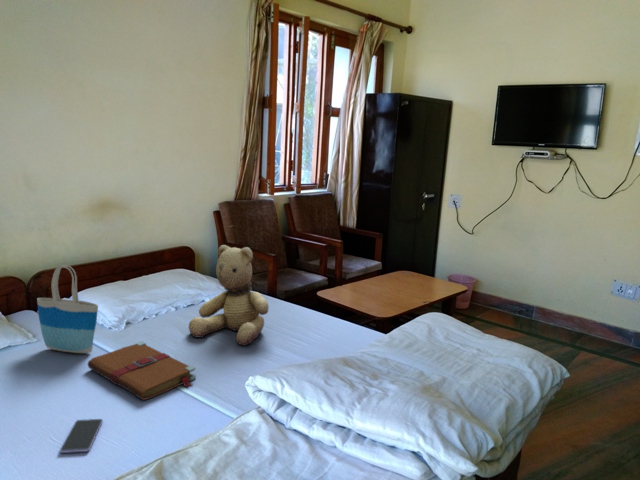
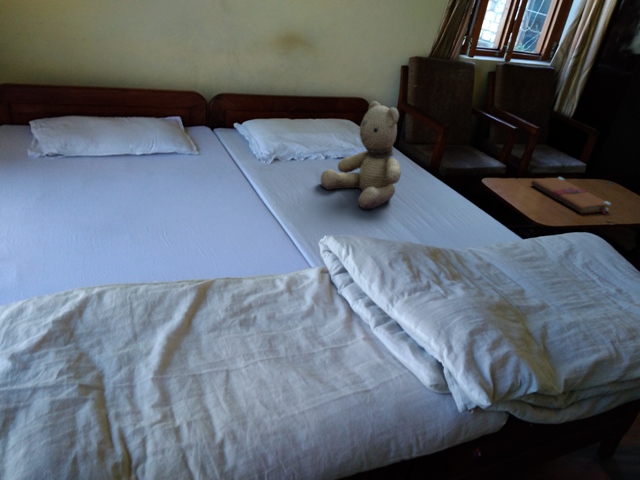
tote bag: present [37,265,98,353] -> none [196,88,239,176]
book: present [88,342,196,400] -> present [531,177,610,214]
smartphone: present [60,419,103,453] -> none [161,226,205,253]

